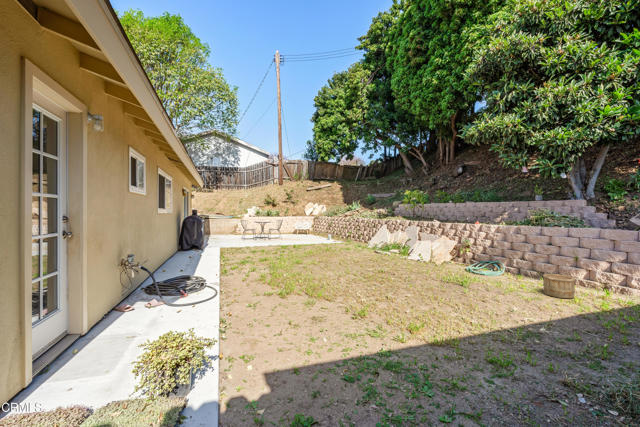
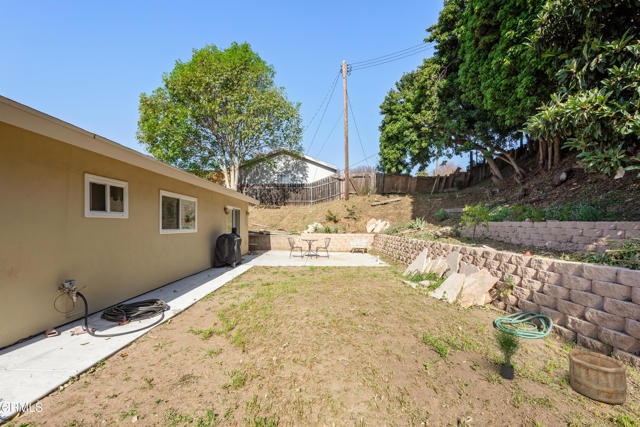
potted plant: none [499,261,529,297] -> present [493,324,520,379]

